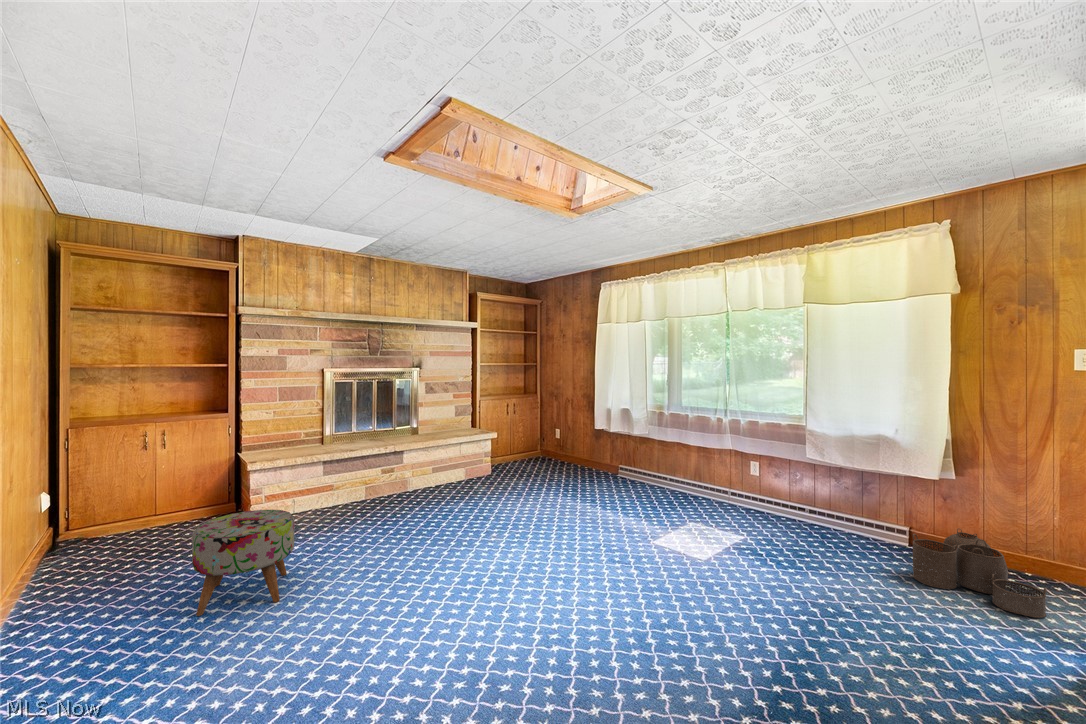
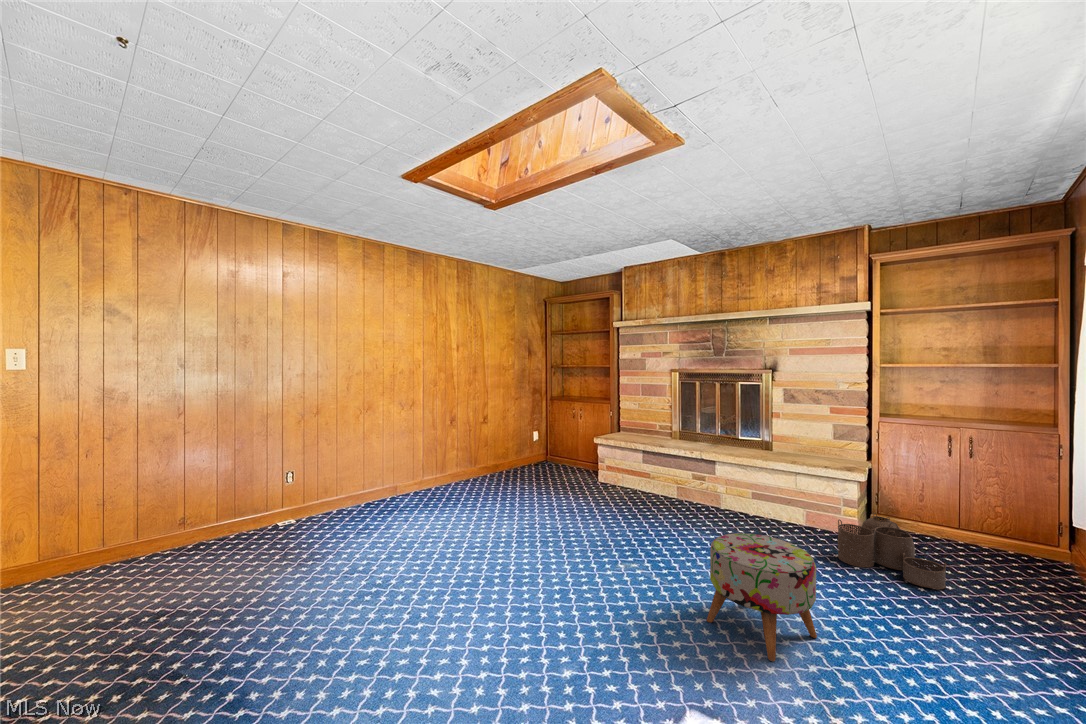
ottoman: present [192,510,295,616] -> present [707,533,817,661]

